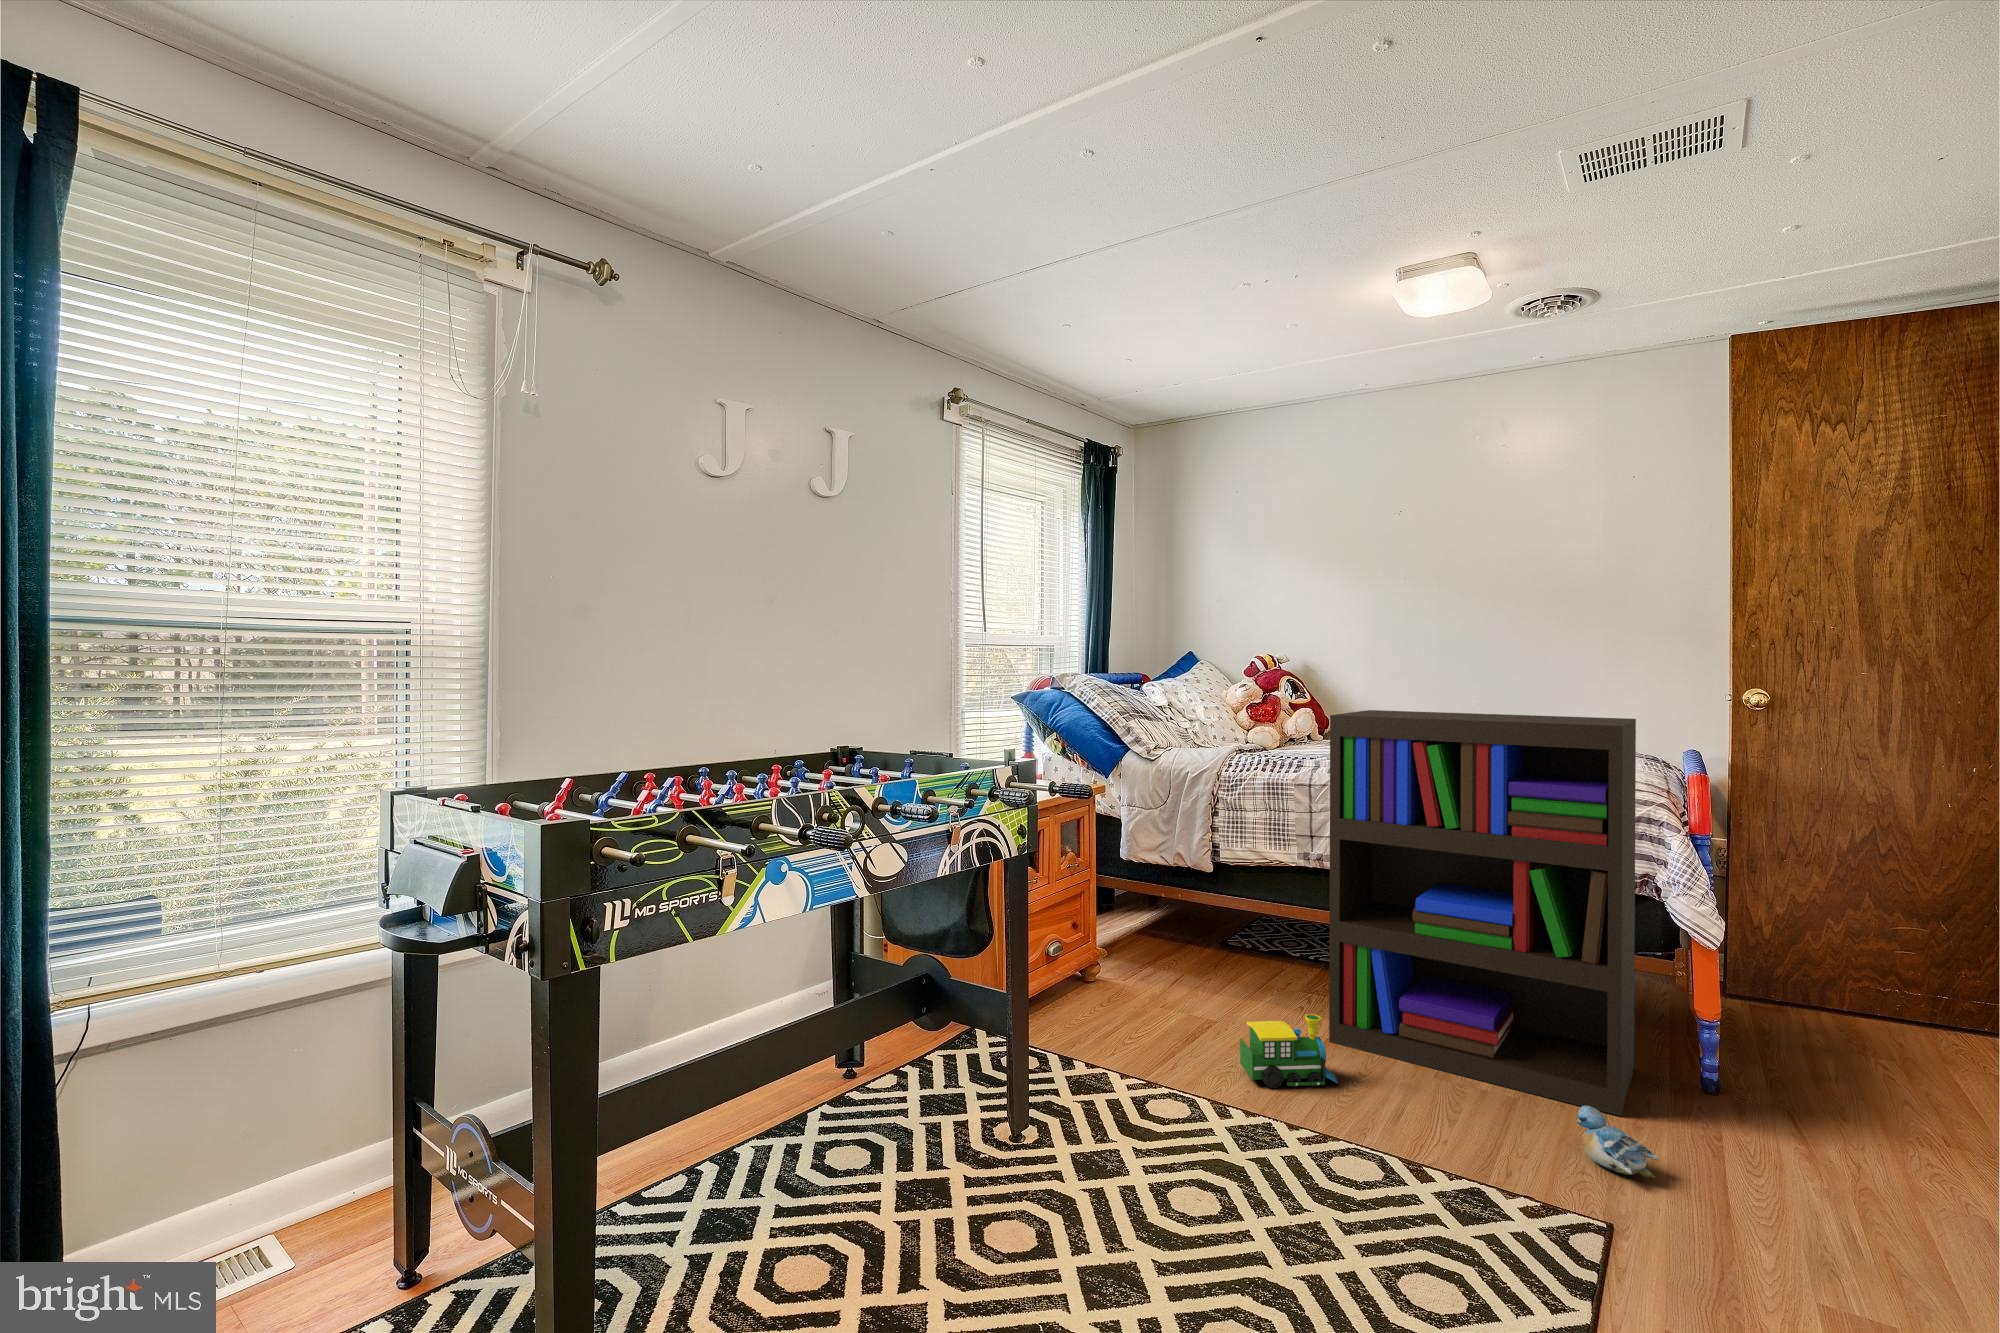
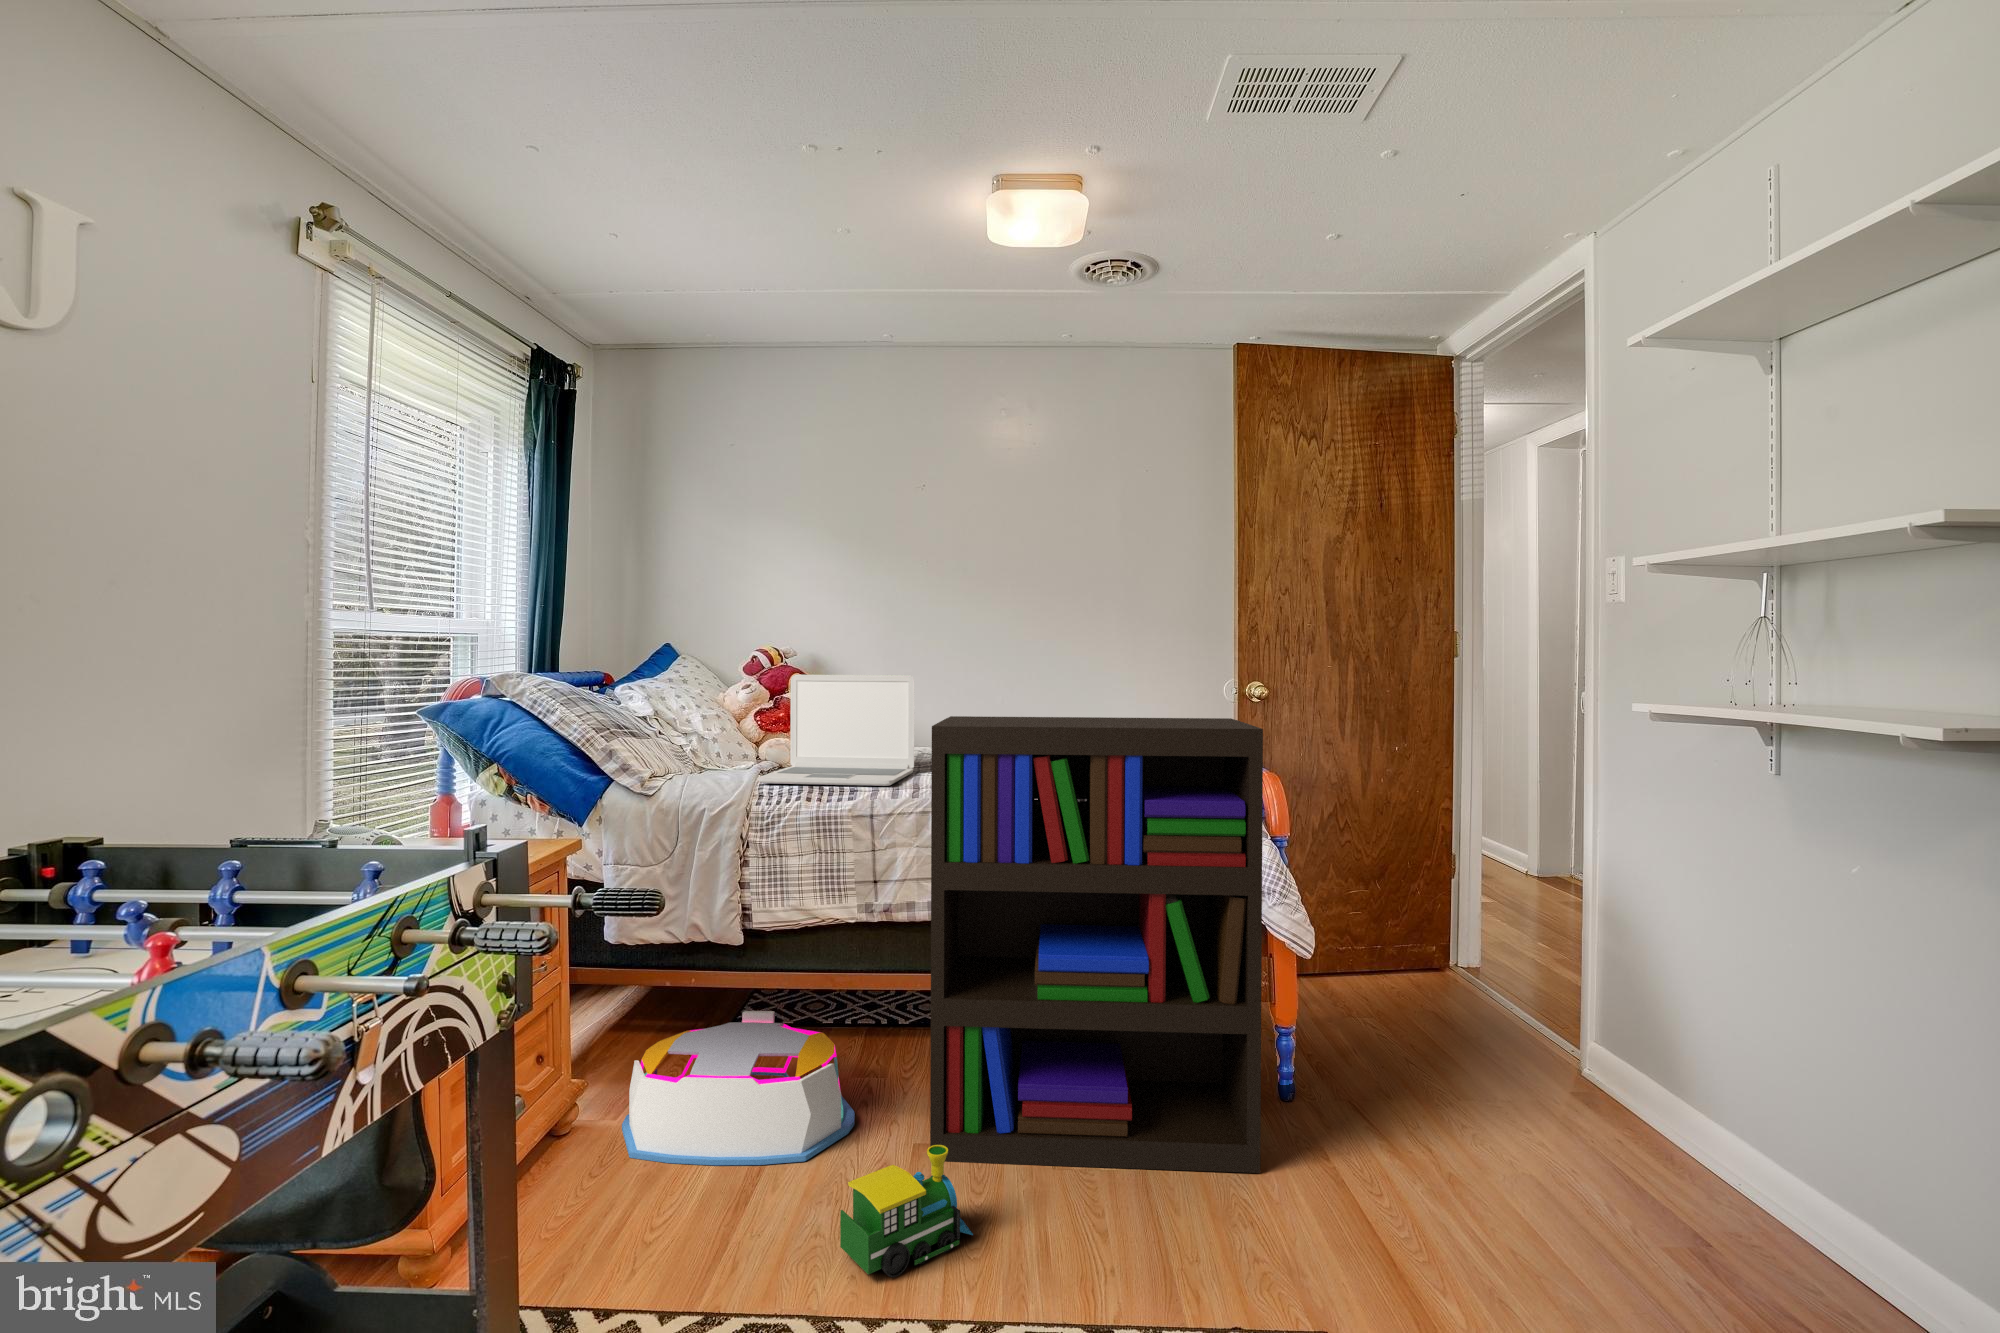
laptop: none [1229,676,1360,764] -> present [758,675,914,786]
storage bin: none [1126,919,1284,1021] -> present [622,1011,855,1165]
plush toy: present [1576,1106,1658,1178] -> none [1257,1189,1350,1269]

